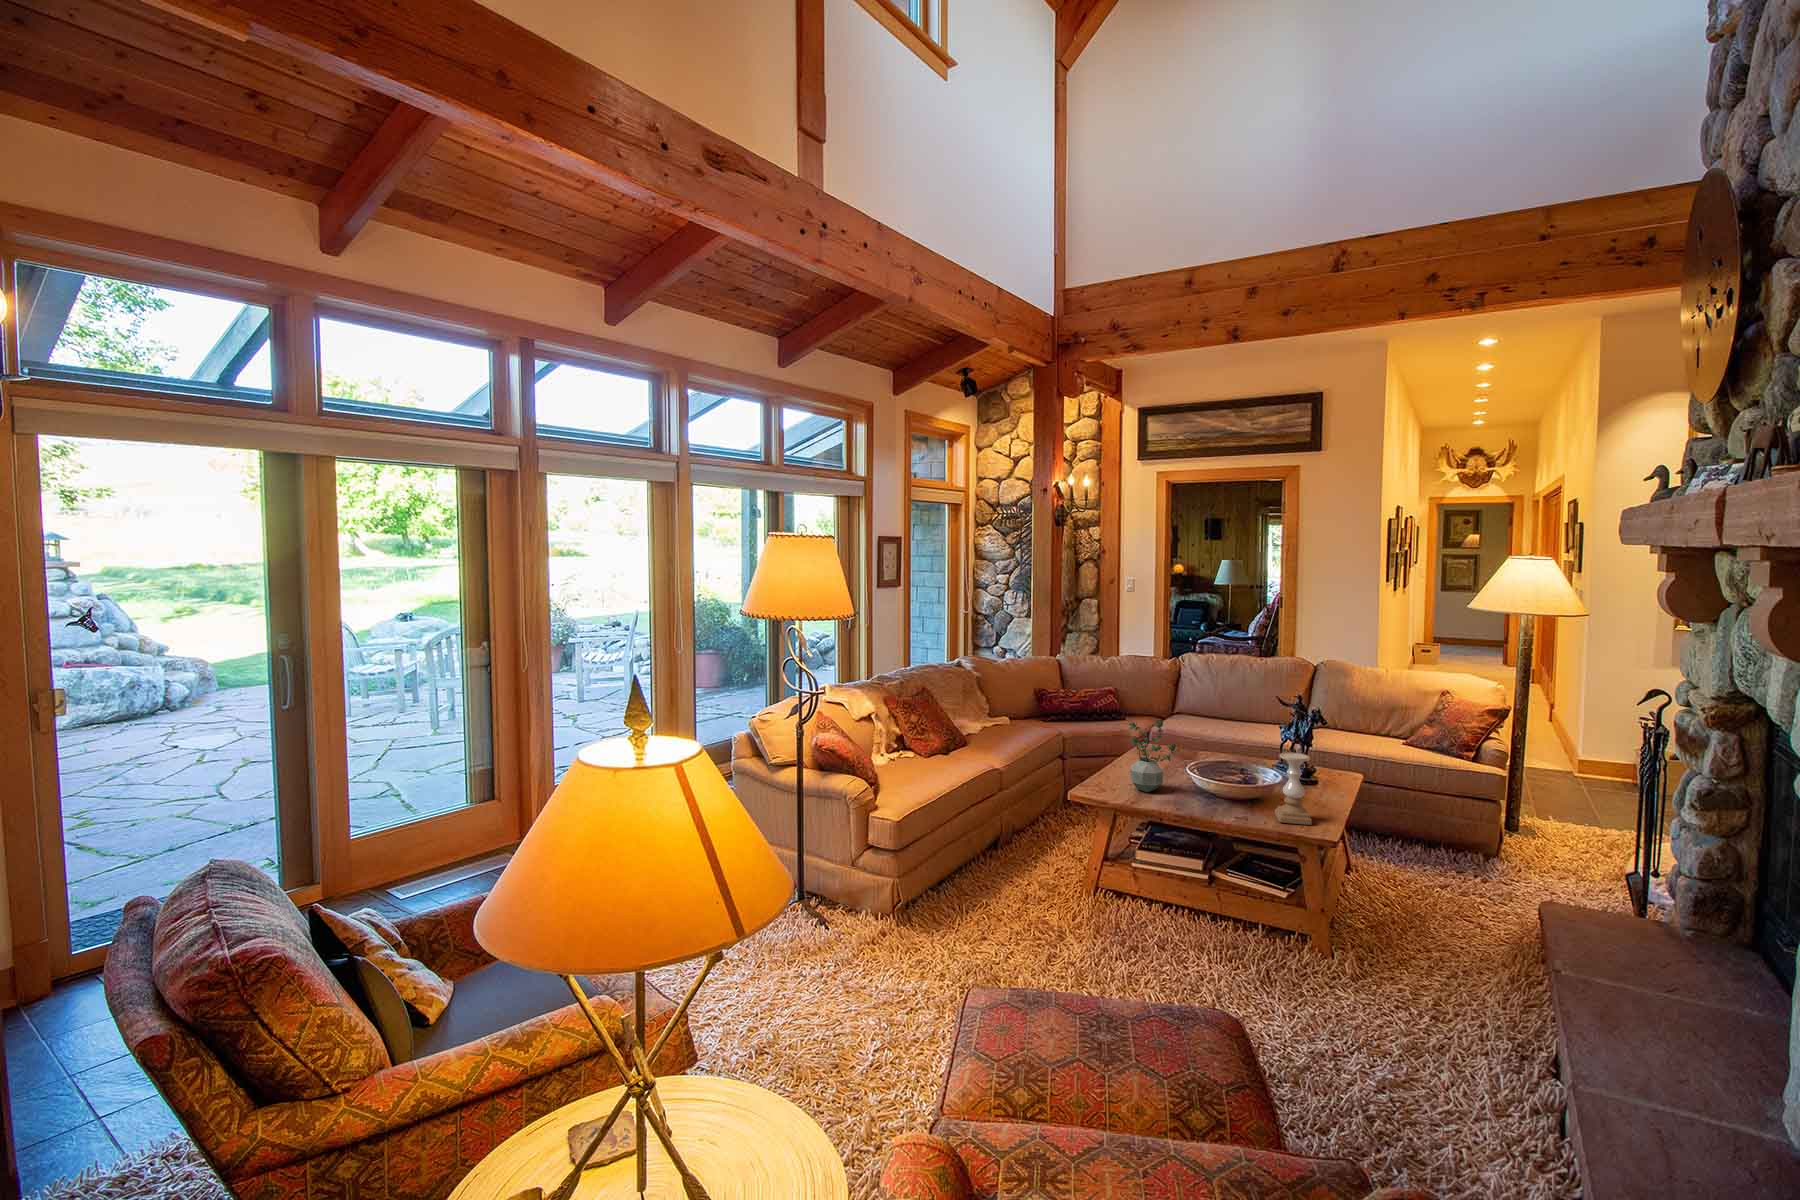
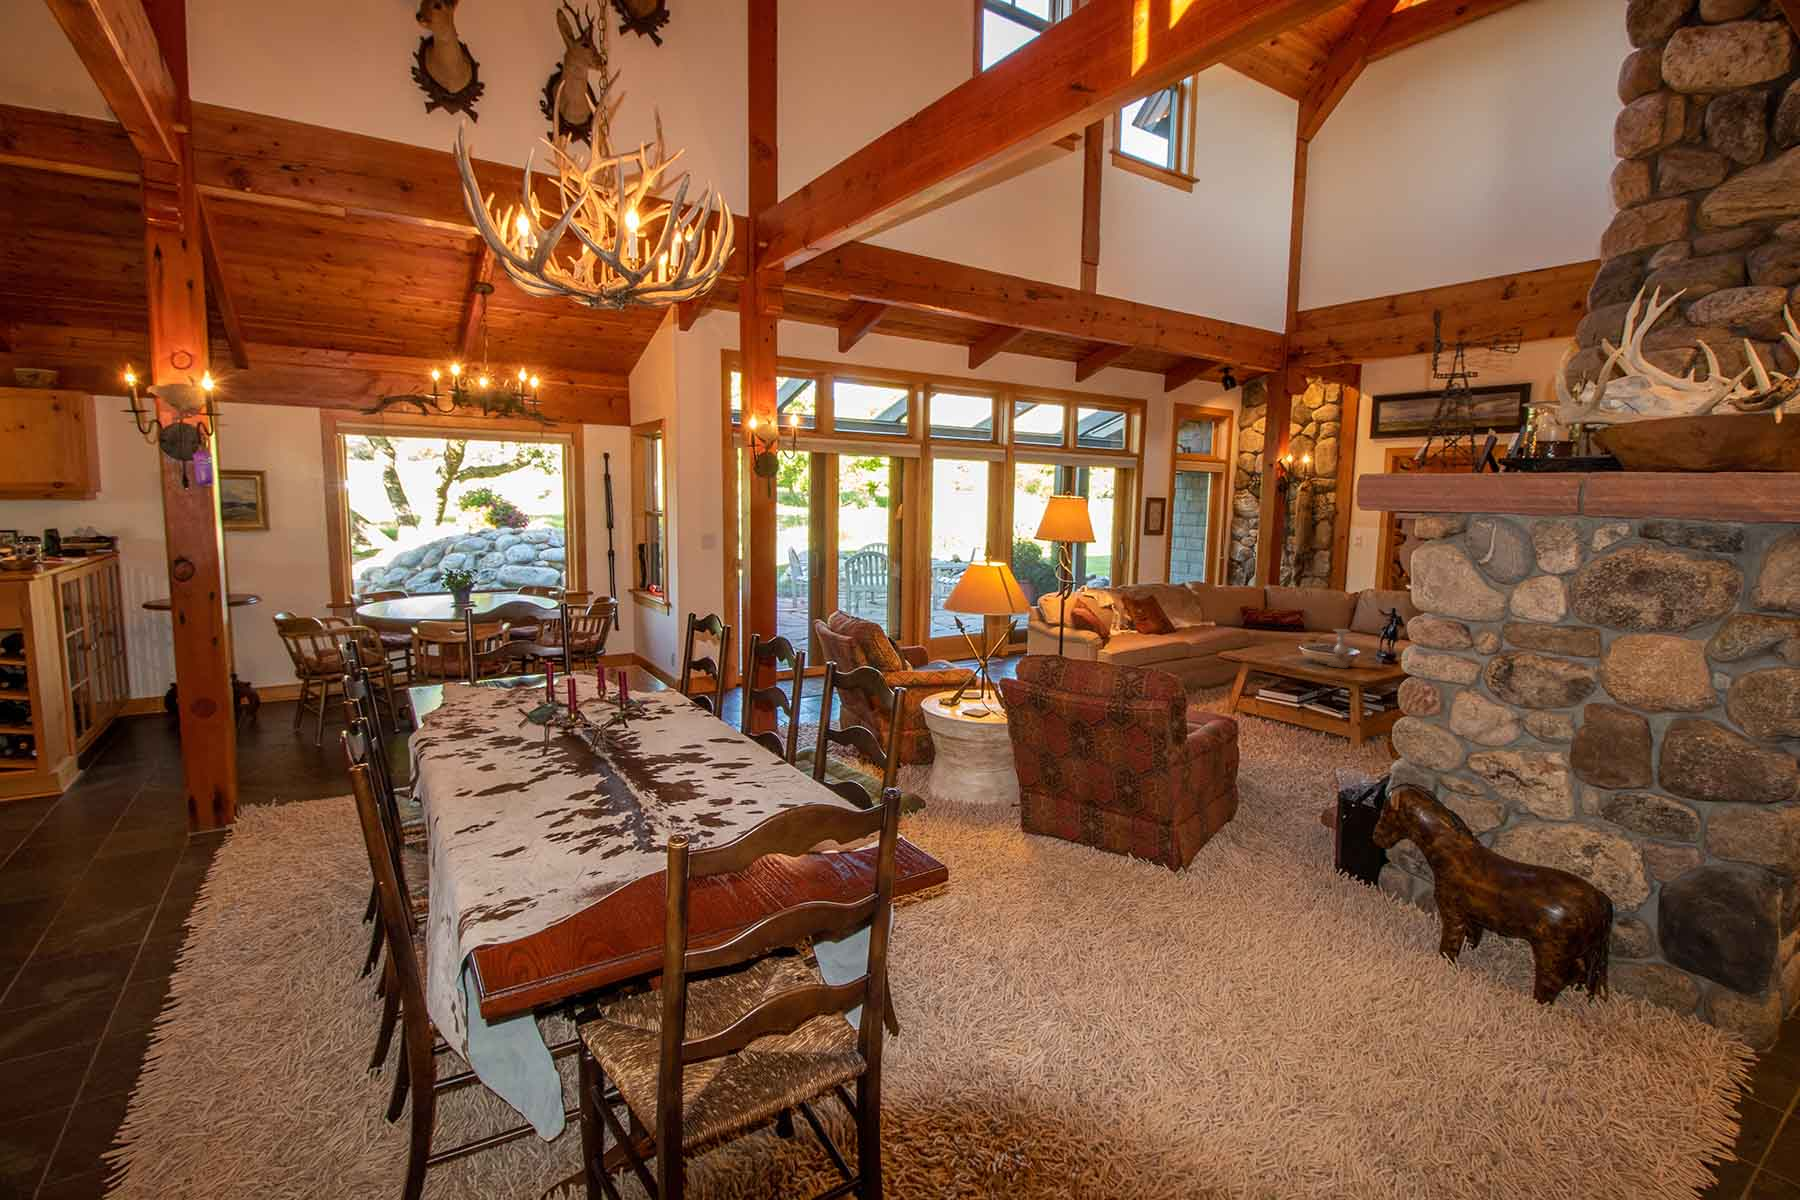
potted plant: present [1129,720,1176,792] -> none [1256,610,1284,652]

